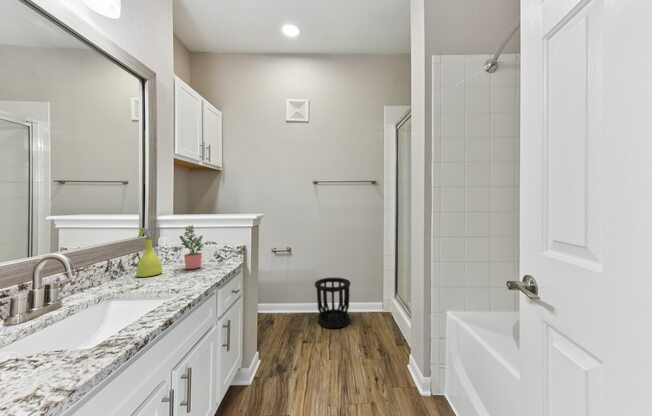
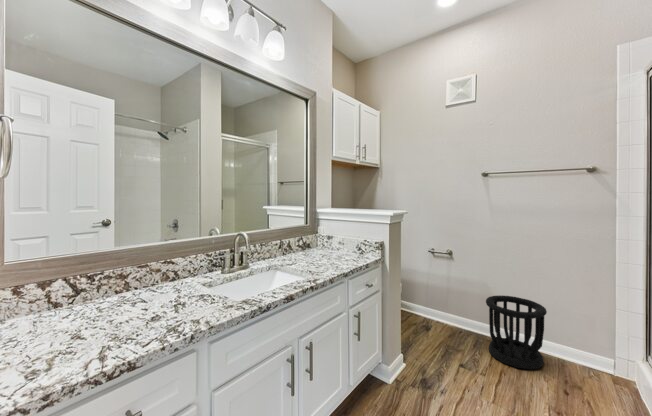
potted plant: present [179,225,216,269] -> none [324,217,357,257]
spray bottle: present [136,228,162,277] -> none [296,217,313,257]

